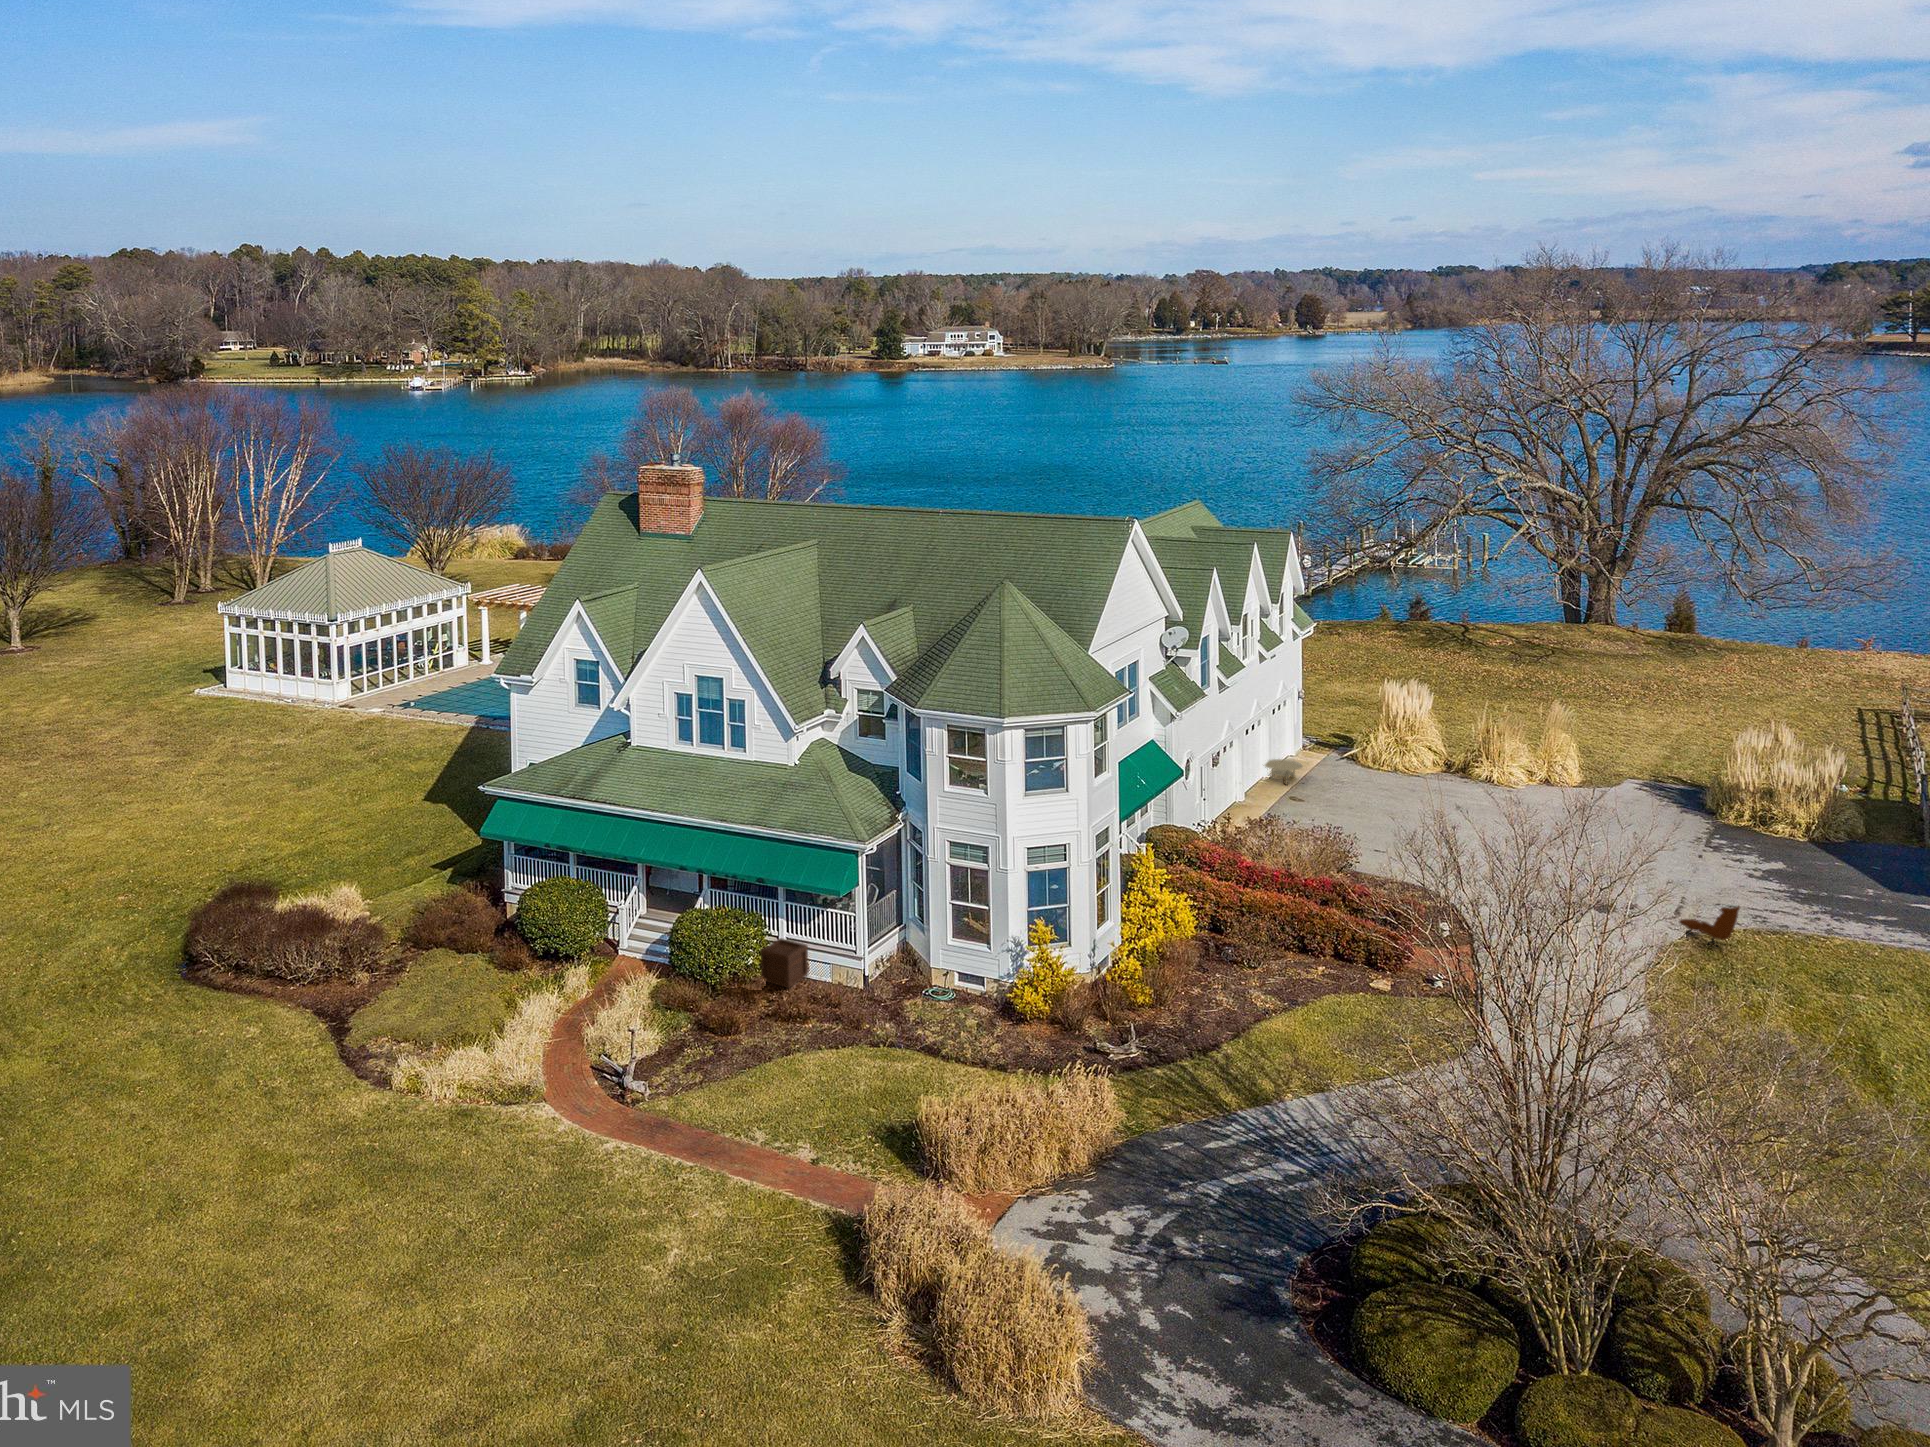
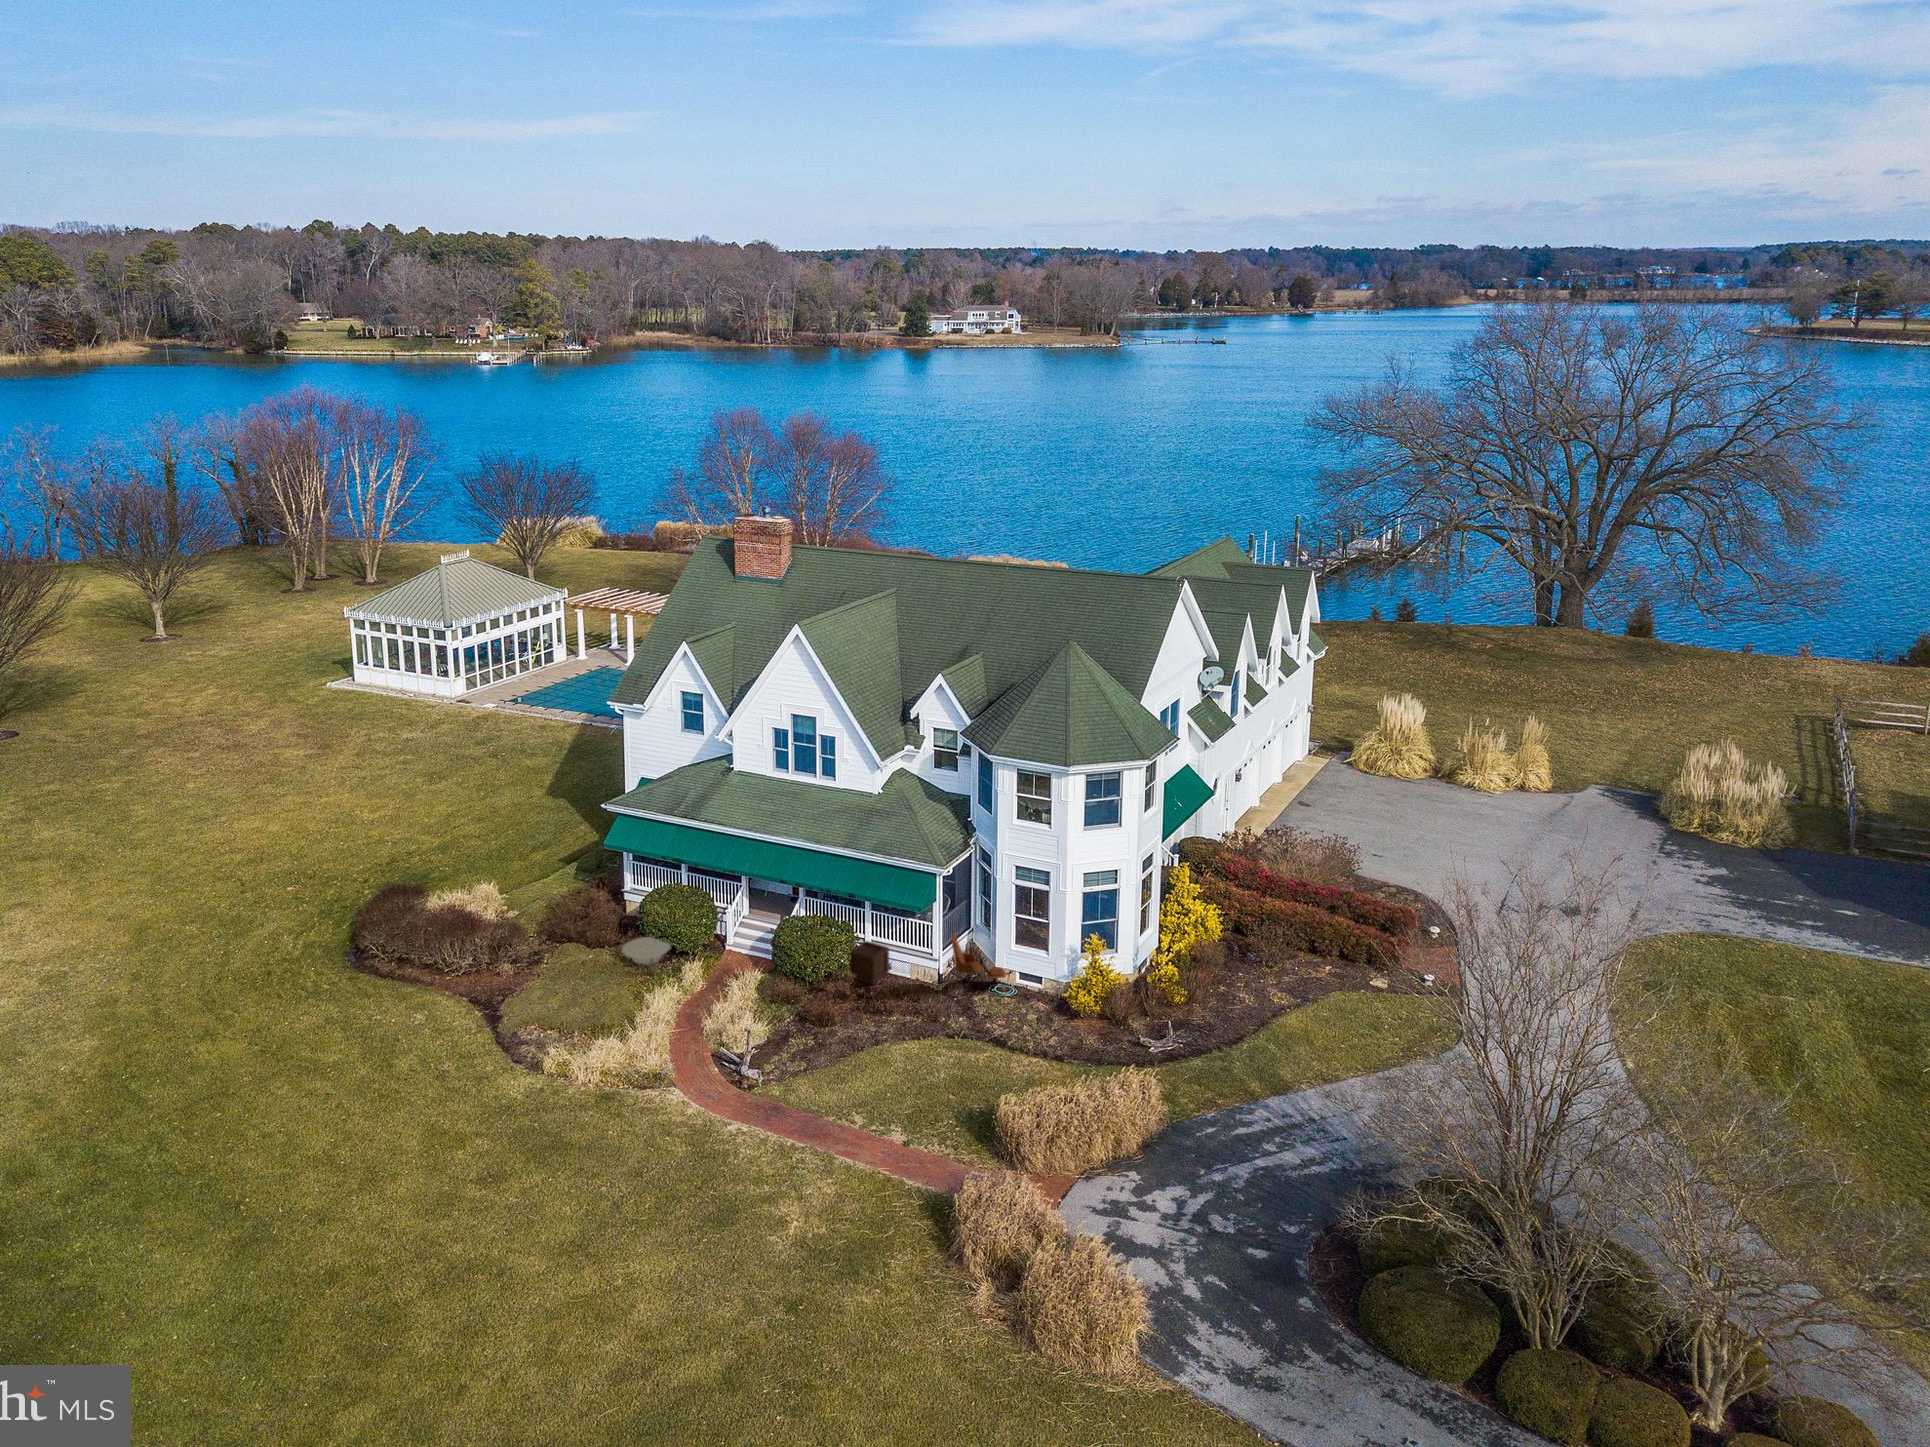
round table: present [1265,759,1303,785] -> present [622,937,670,975]
lounge chair: present [1679,906,1740,946] -> present [951,936,1006,982]

